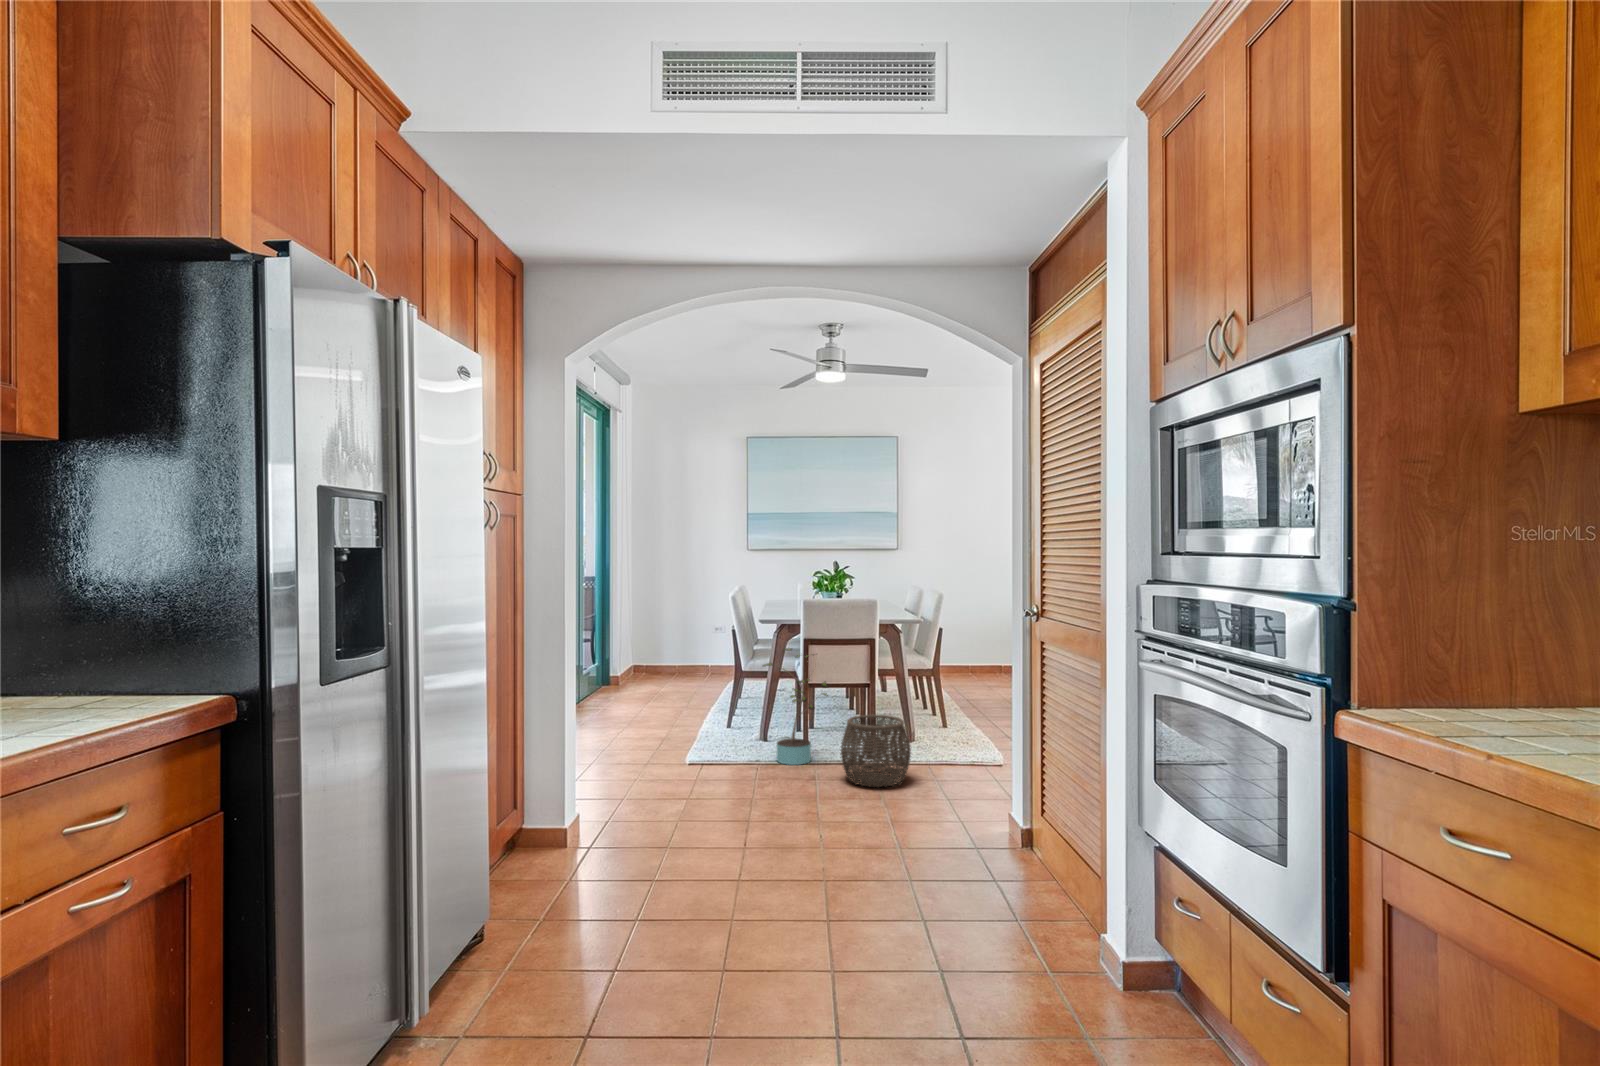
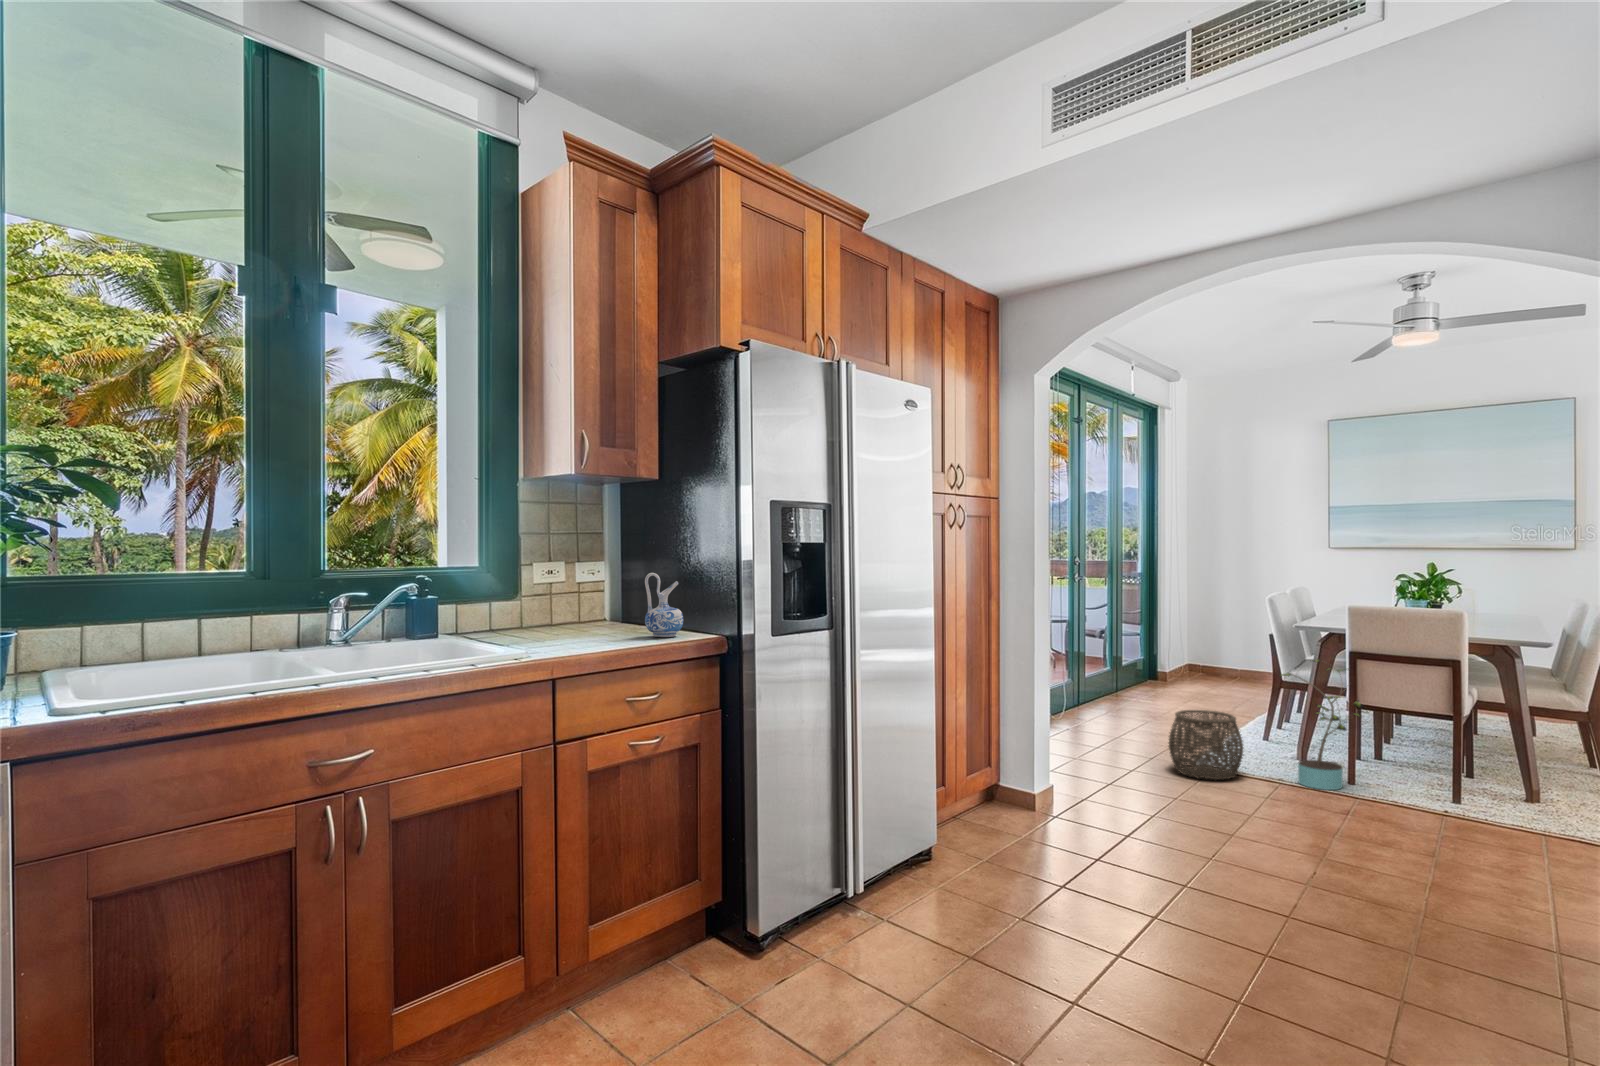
ceramic pitcher: none [69,600,152,711] -> present [645,573,683,637]
woven basket: present [840,715,911,787] -> present [1169,710,1243,780]

